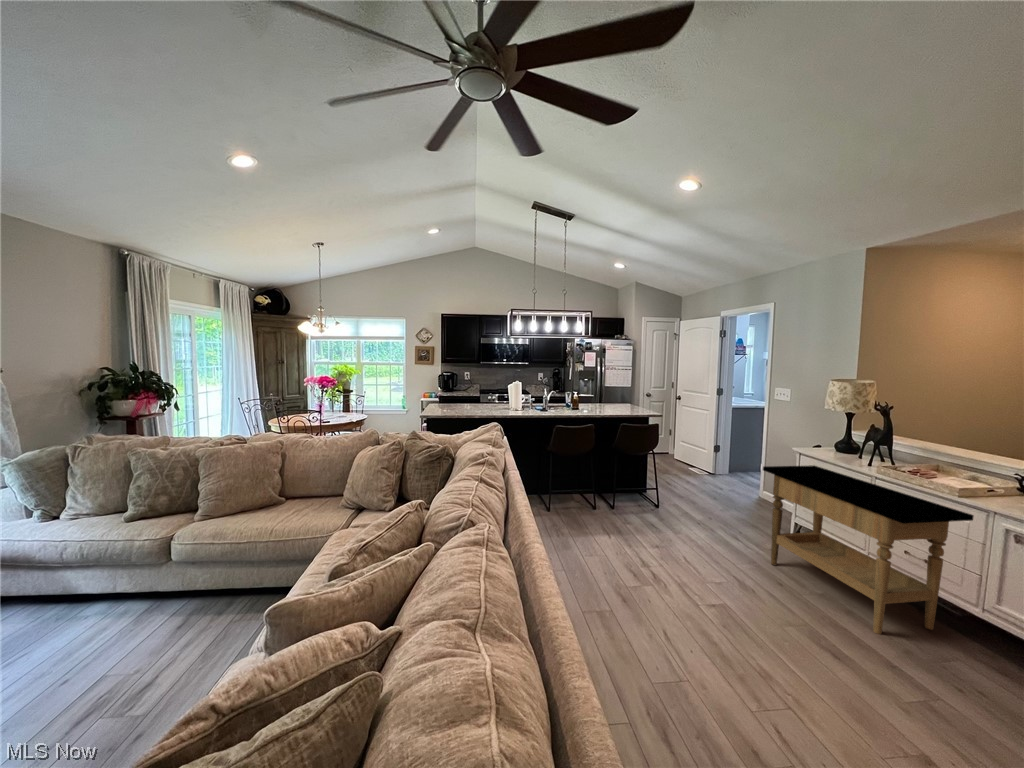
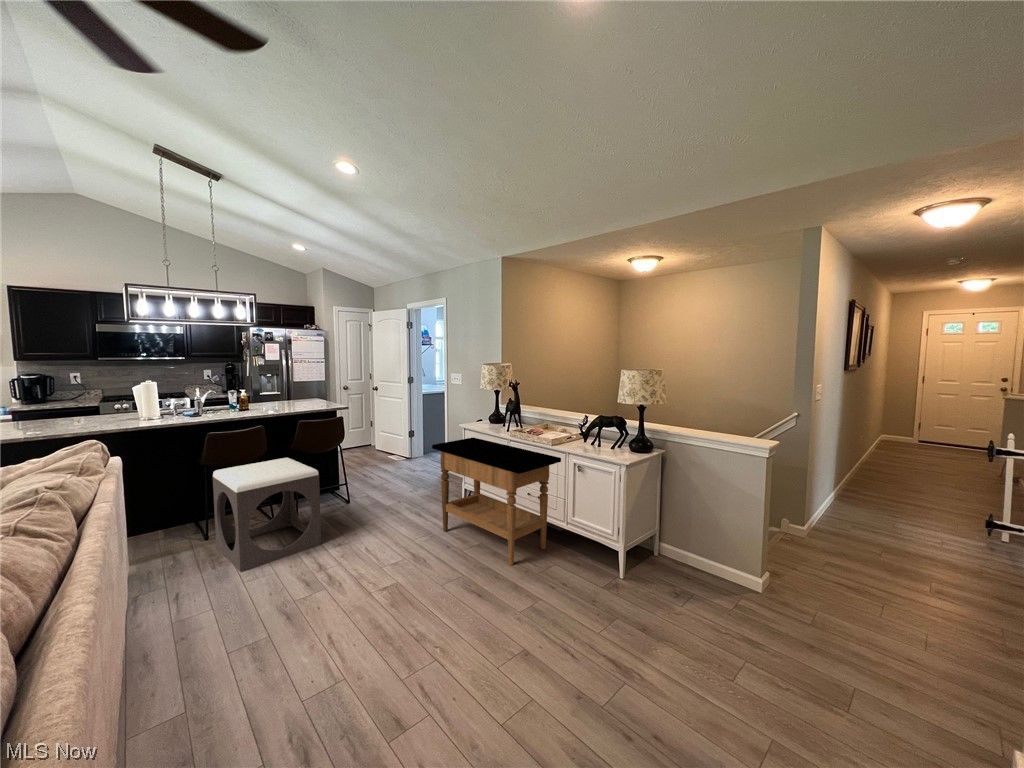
footstool: none [557,456,644,547] -> present [213,458,321,572]

